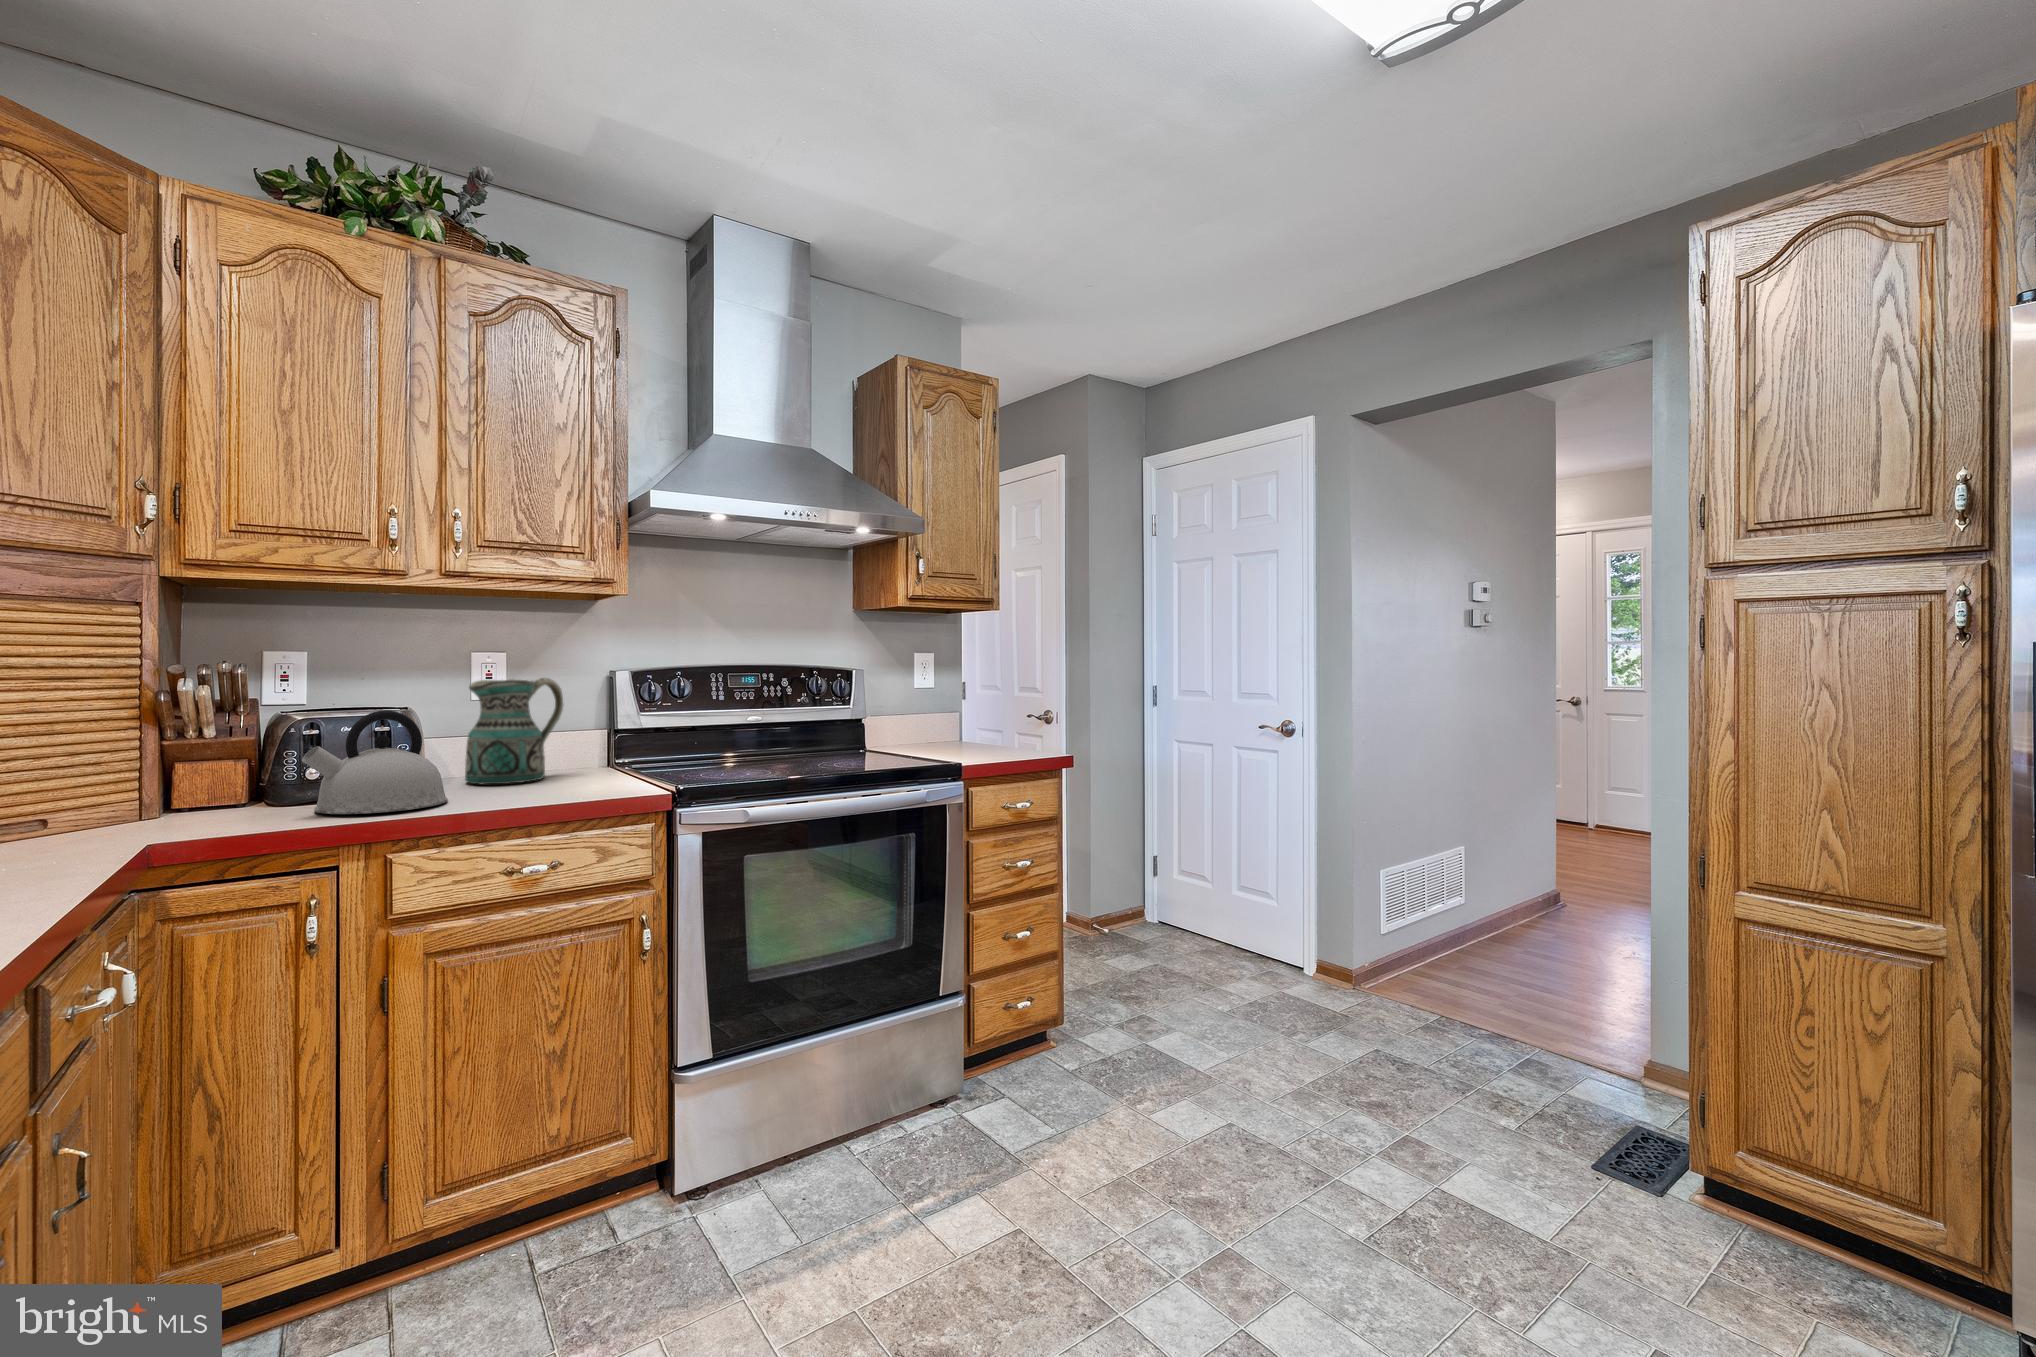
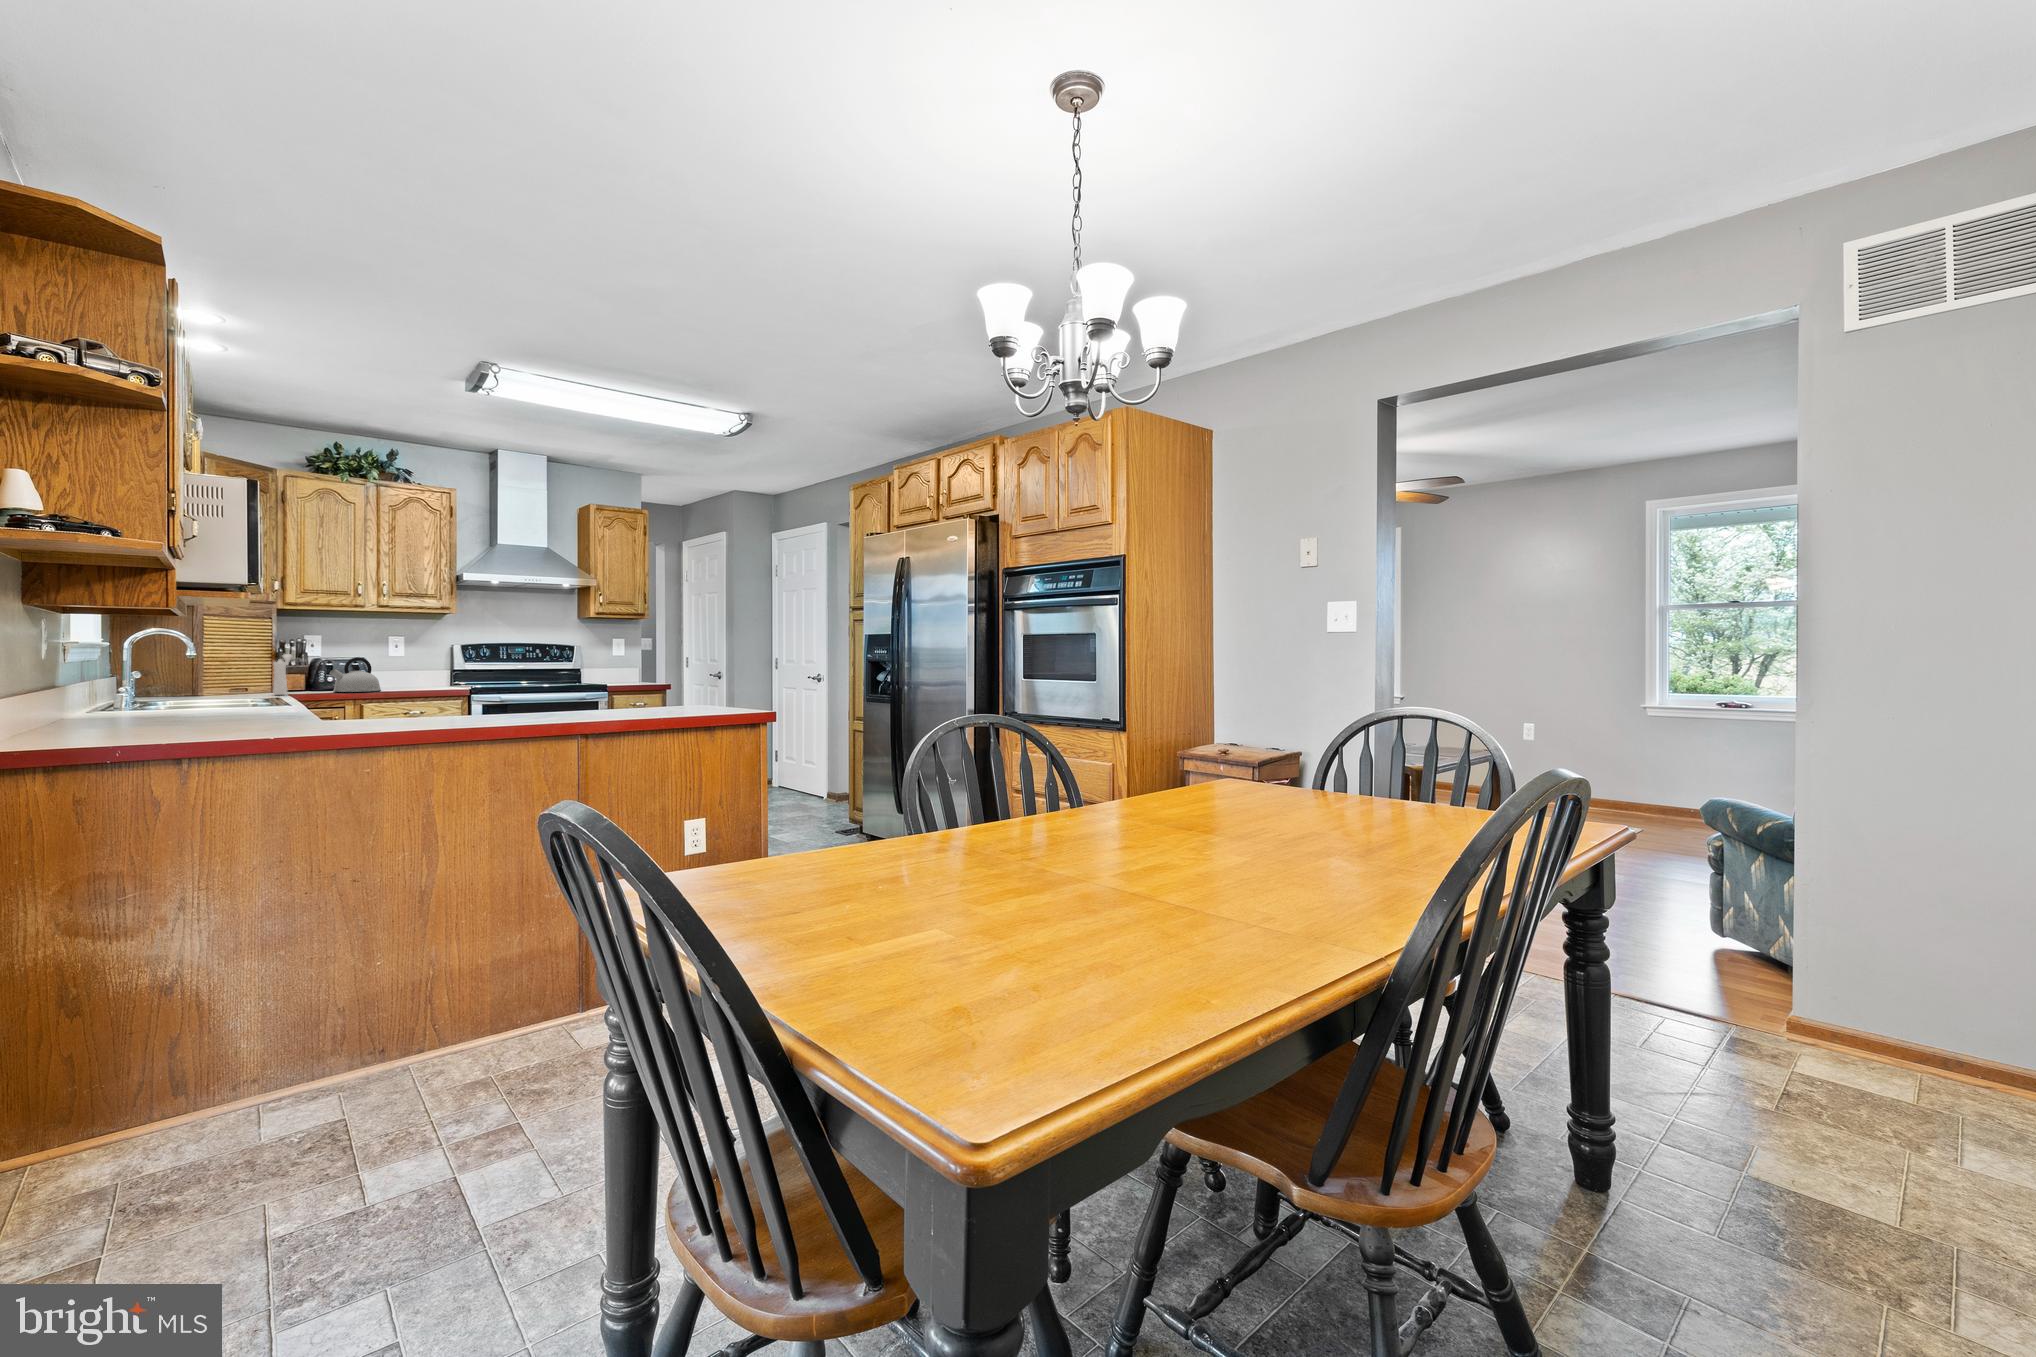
ceramic pitcher: present [465,678,564,784] -> none [388,647,429,688]
pepper mill: none [115,707,191,840] -> present [273,654,292,695]

